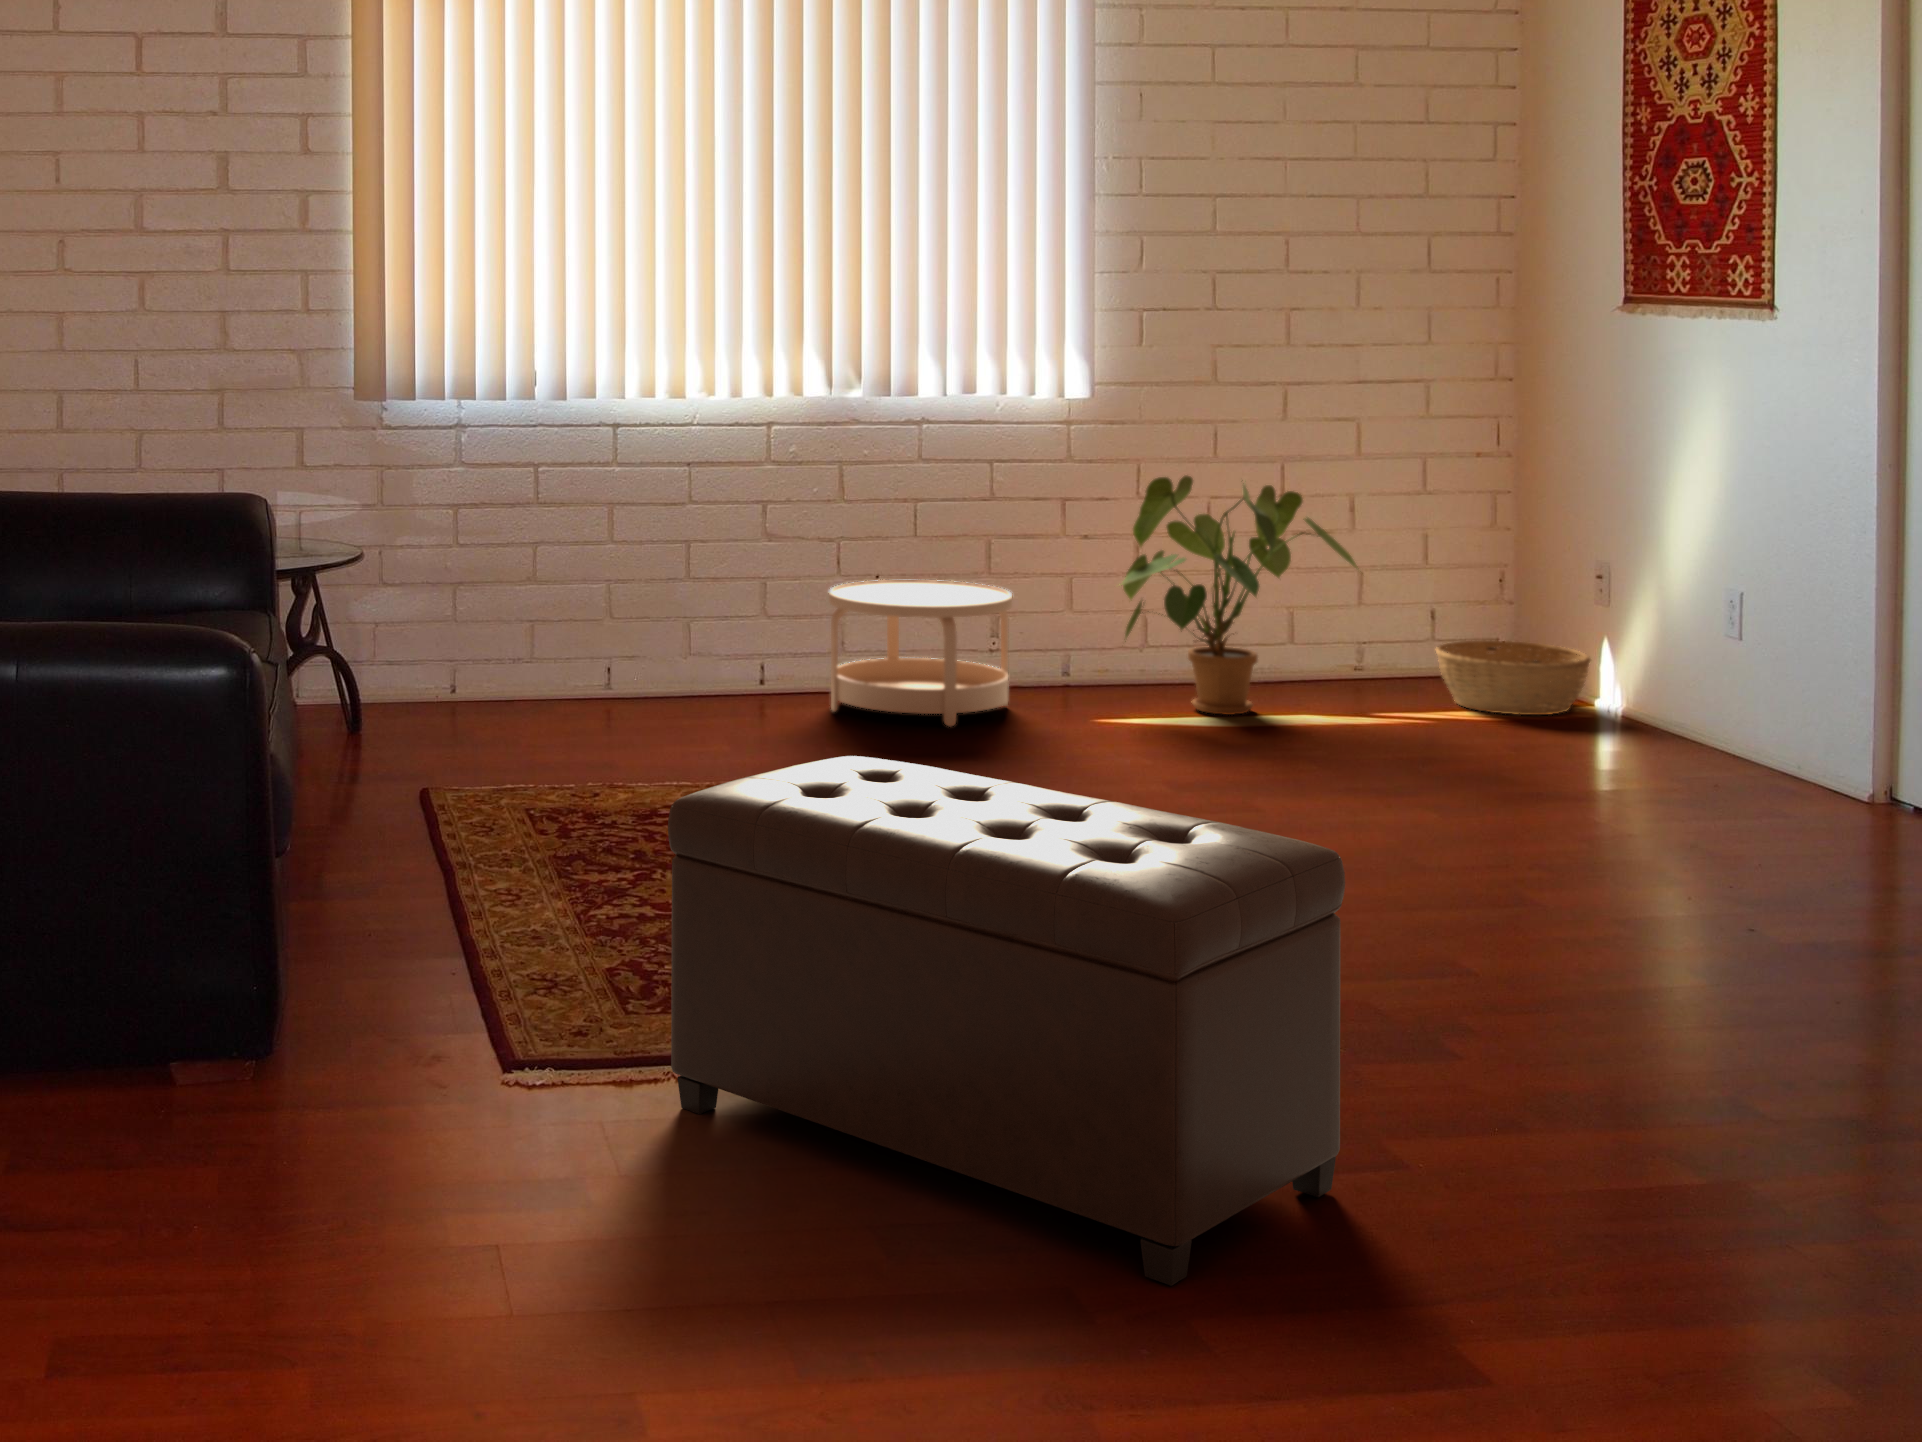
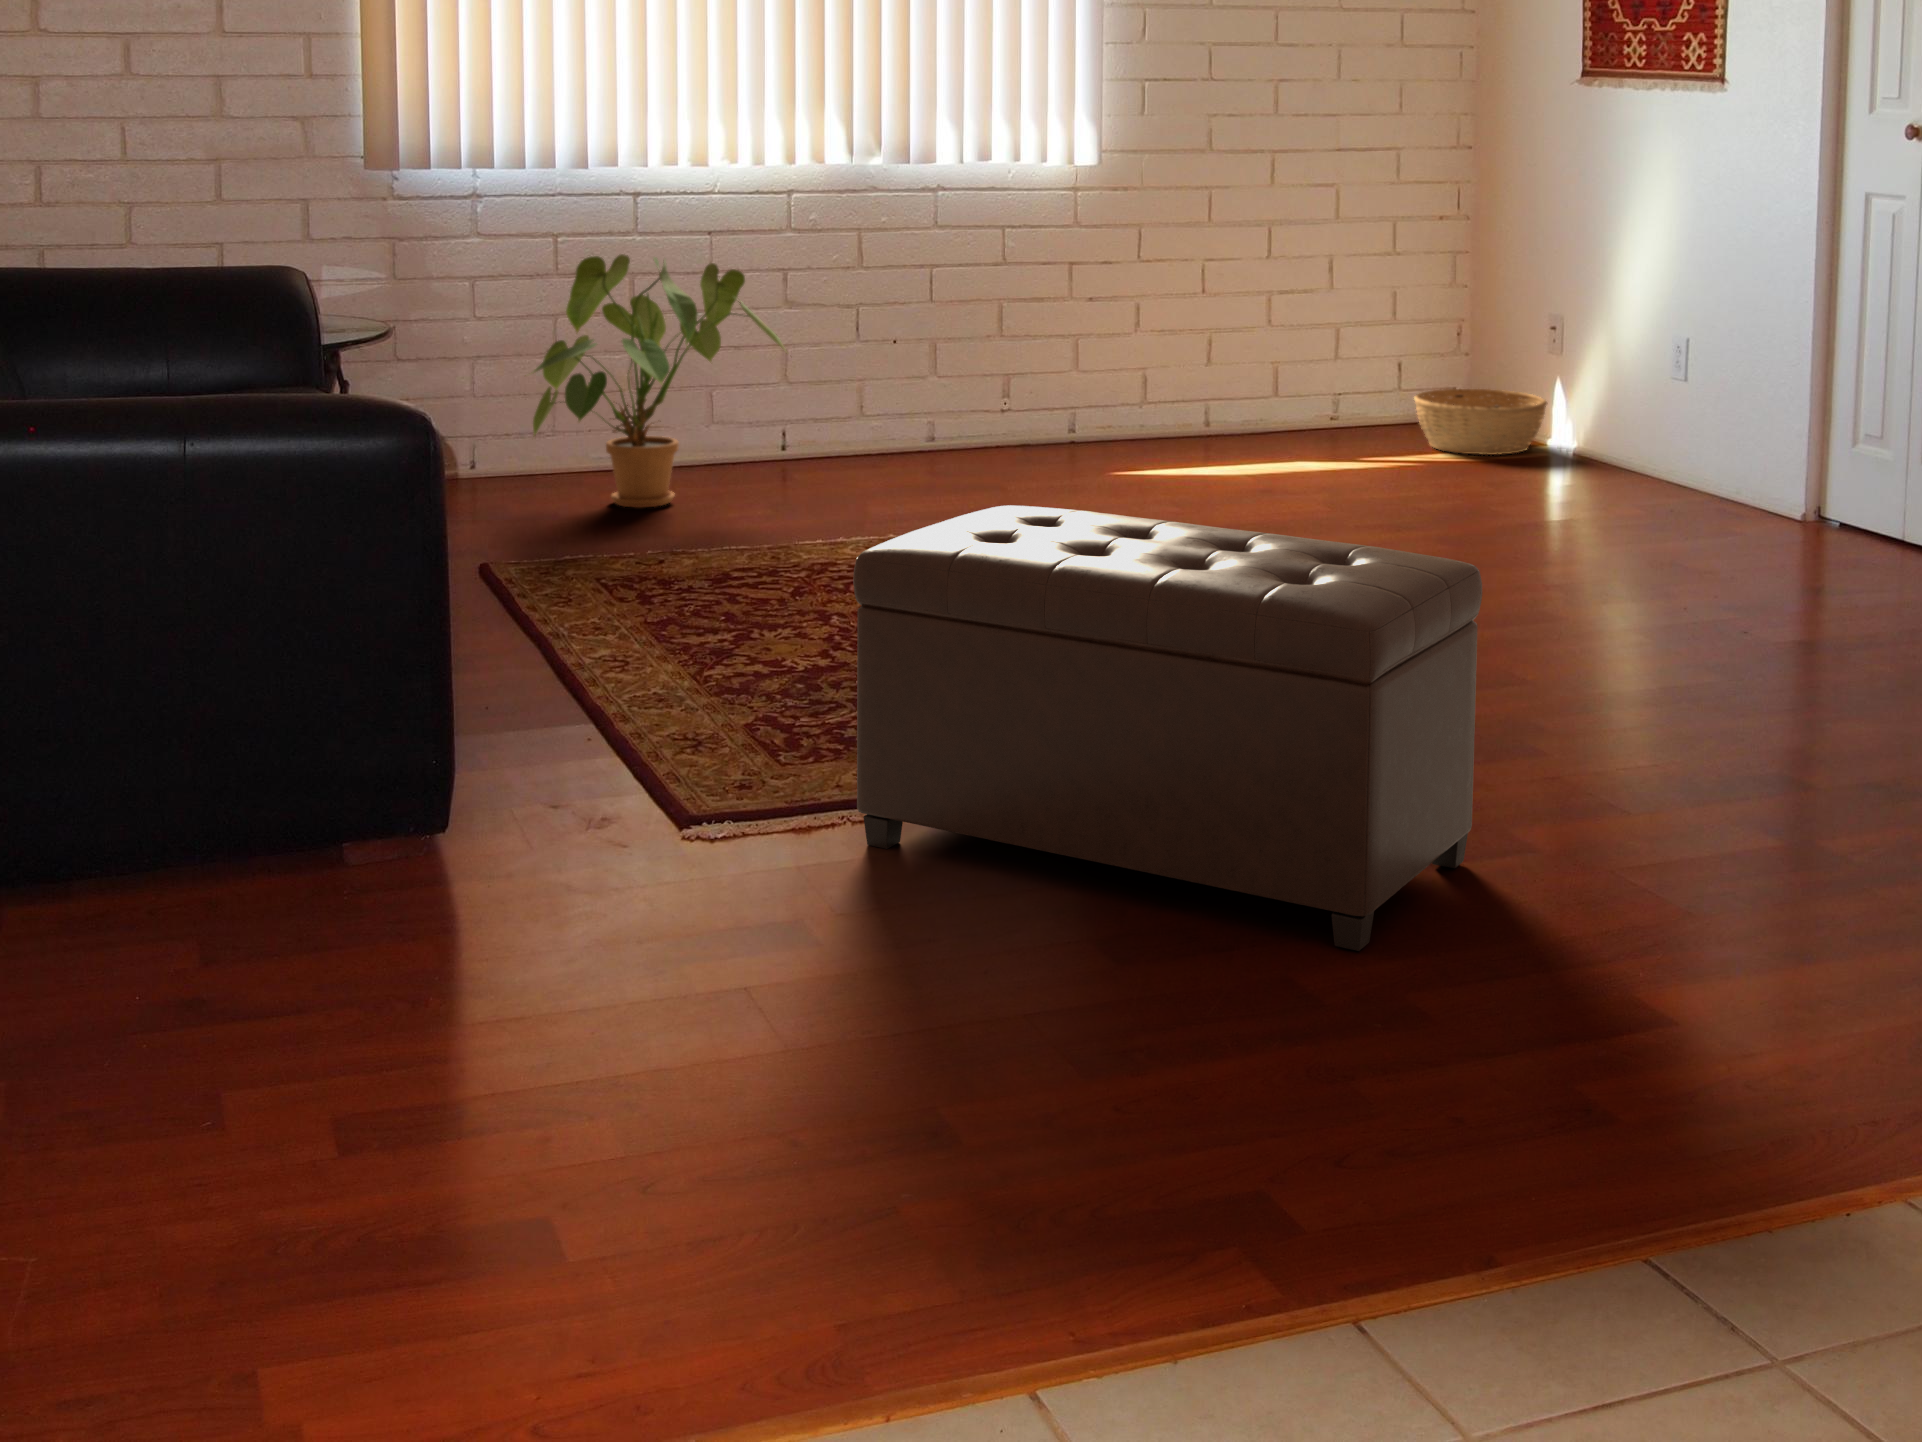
house plant: present [1122,475,1357,715] -> present [533,254,785,508]
side table: present [829,580,1012,727] -> none [862,346,1040,487]

